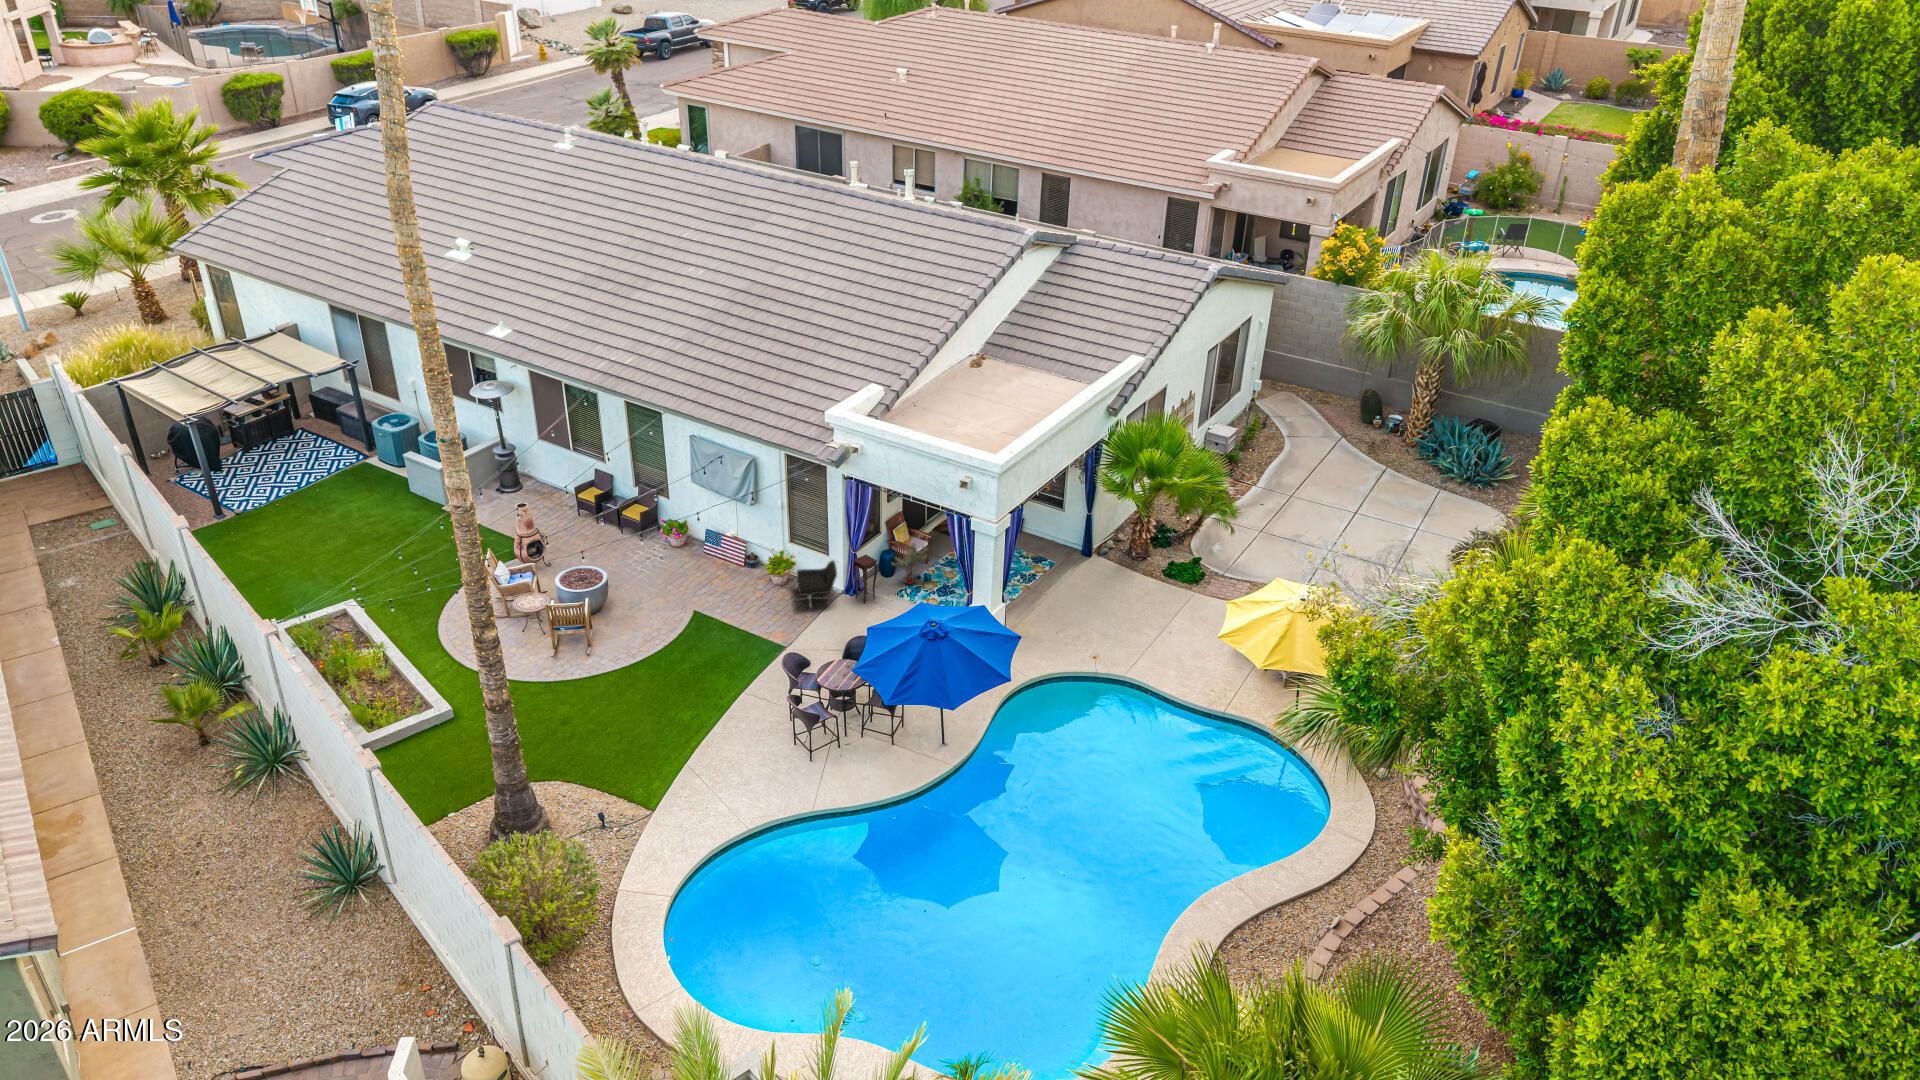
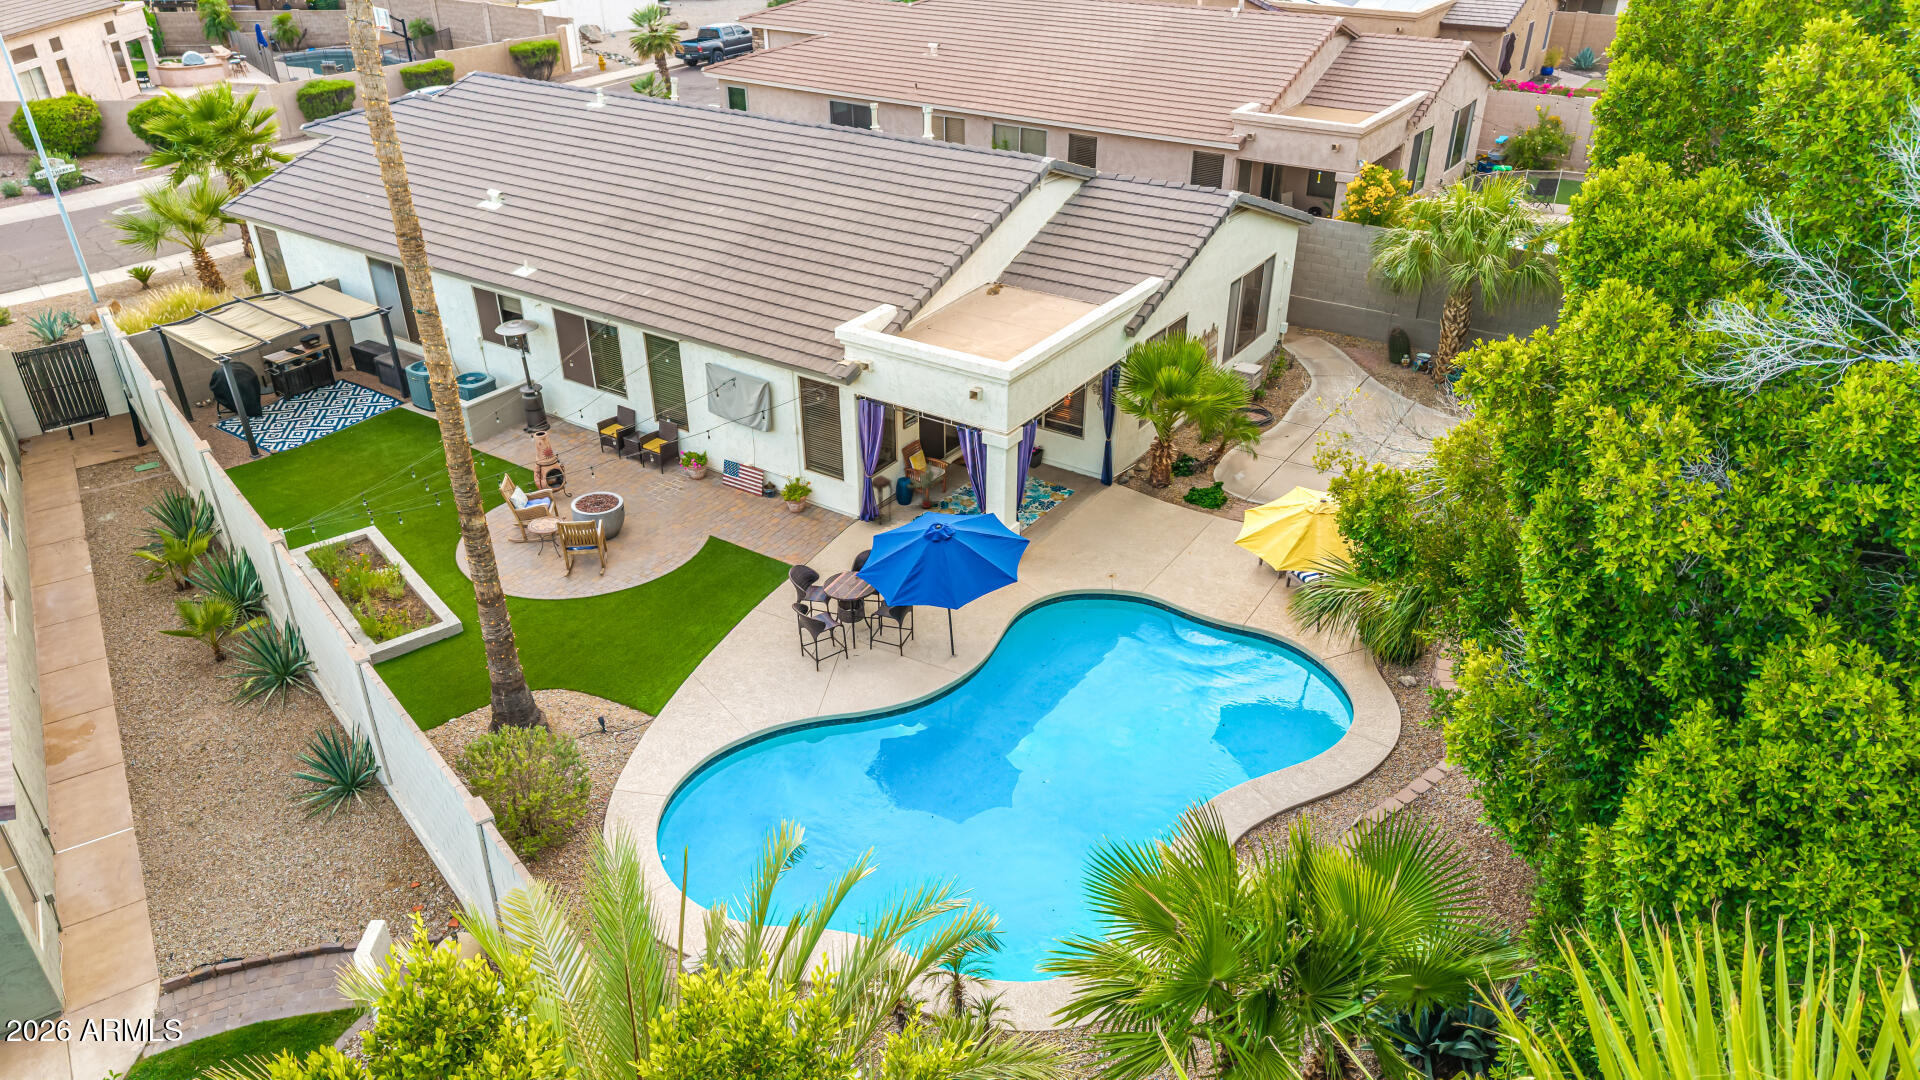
lounge chair: present [797,561,837,607] -> none [807,482,852,530]

